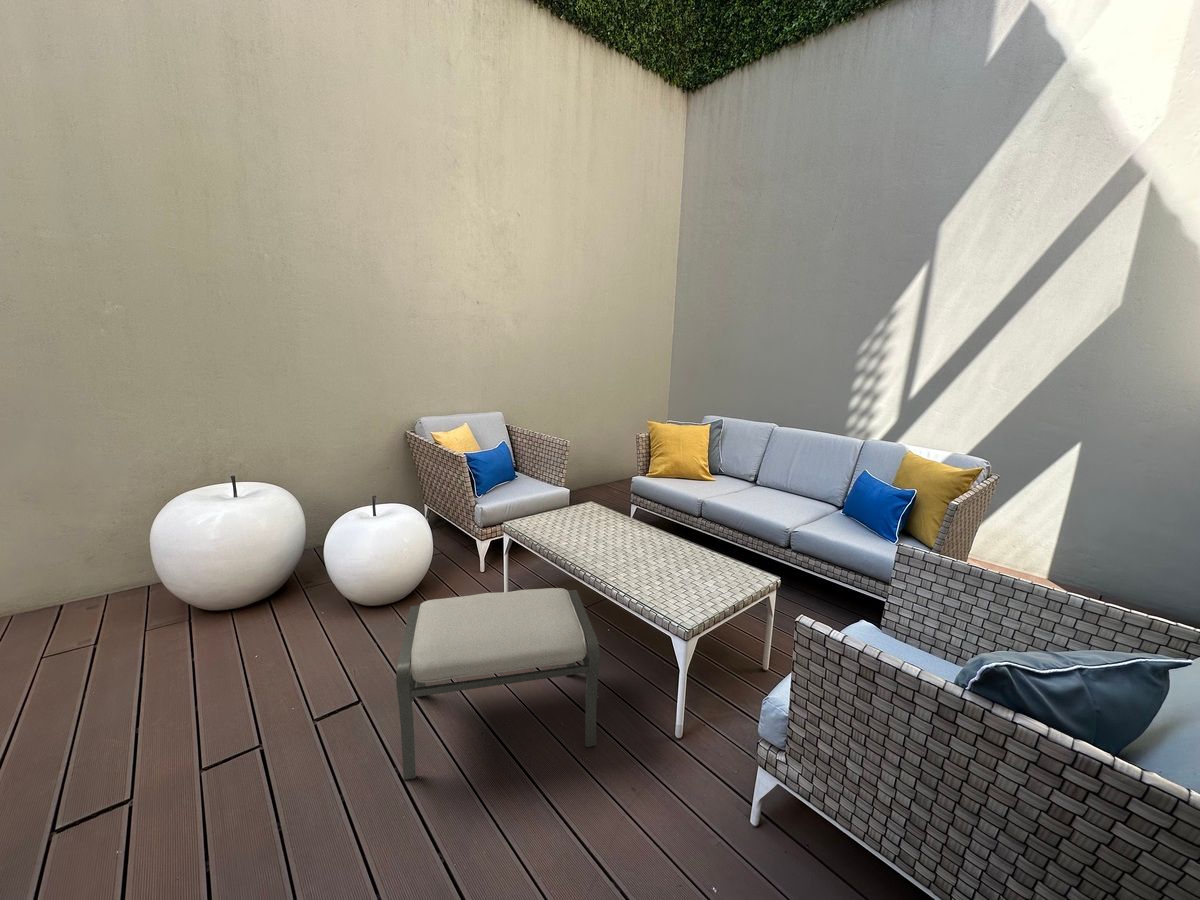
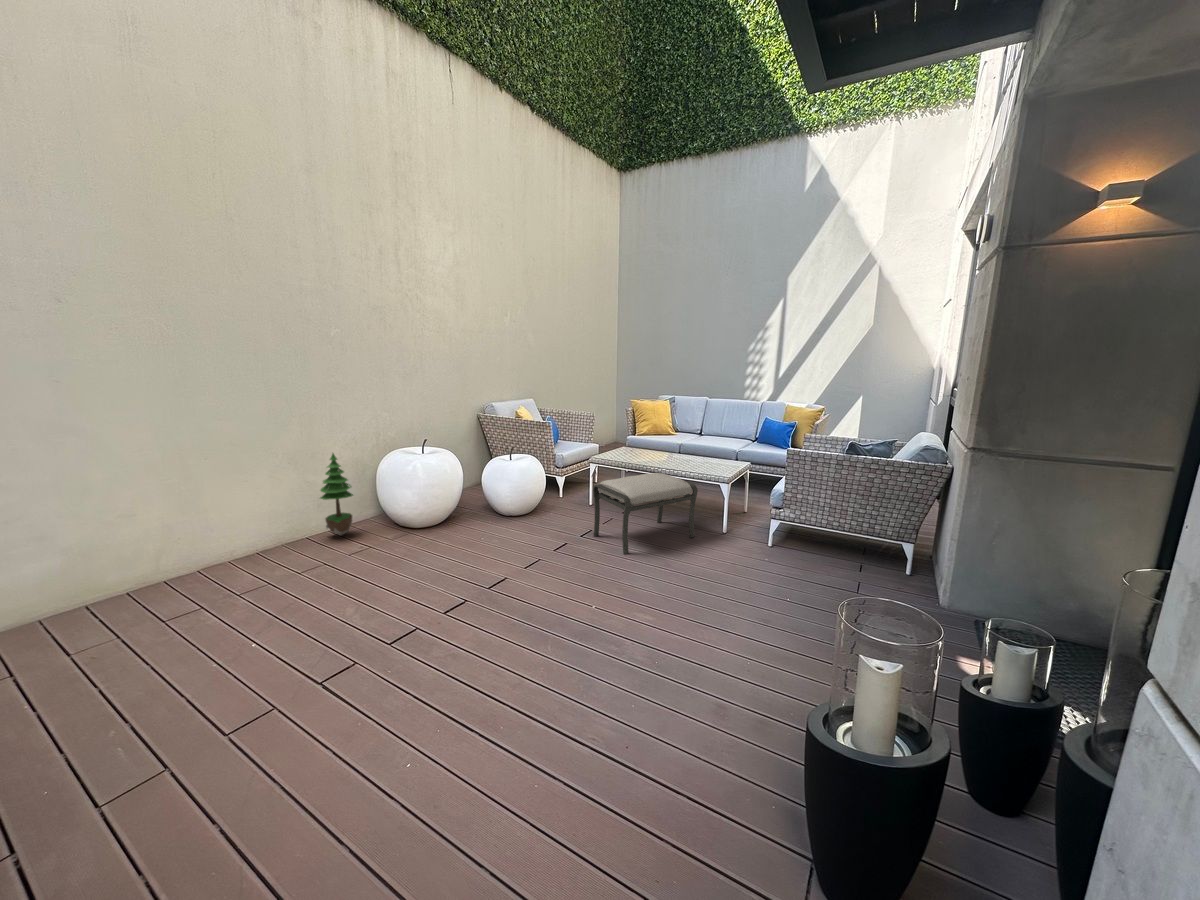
potted tree: none [44,491,113,613] -> present [320,453,353,536]

